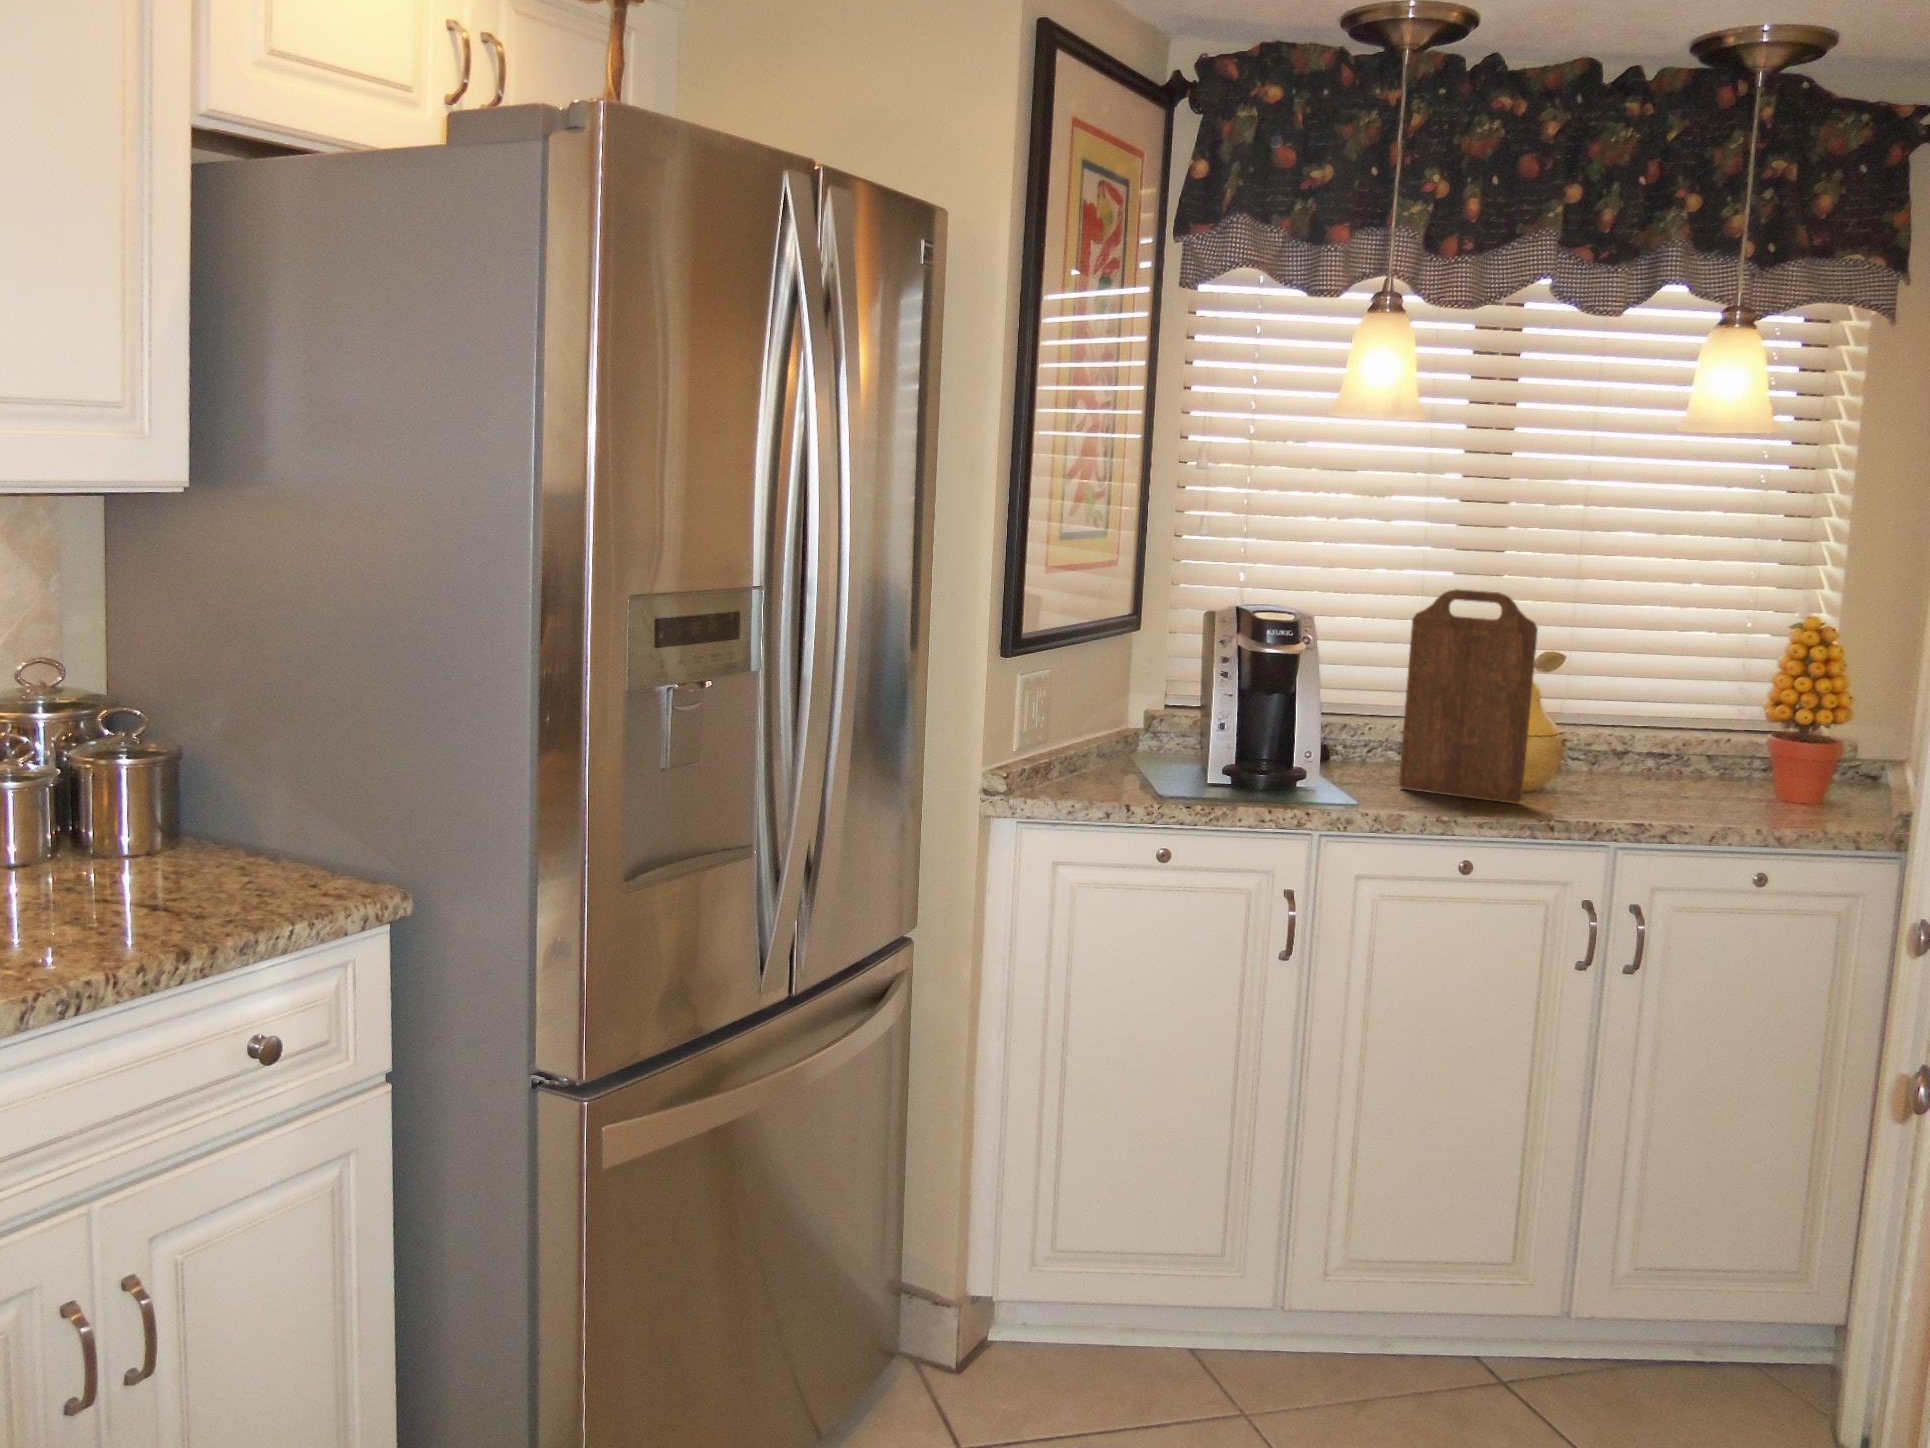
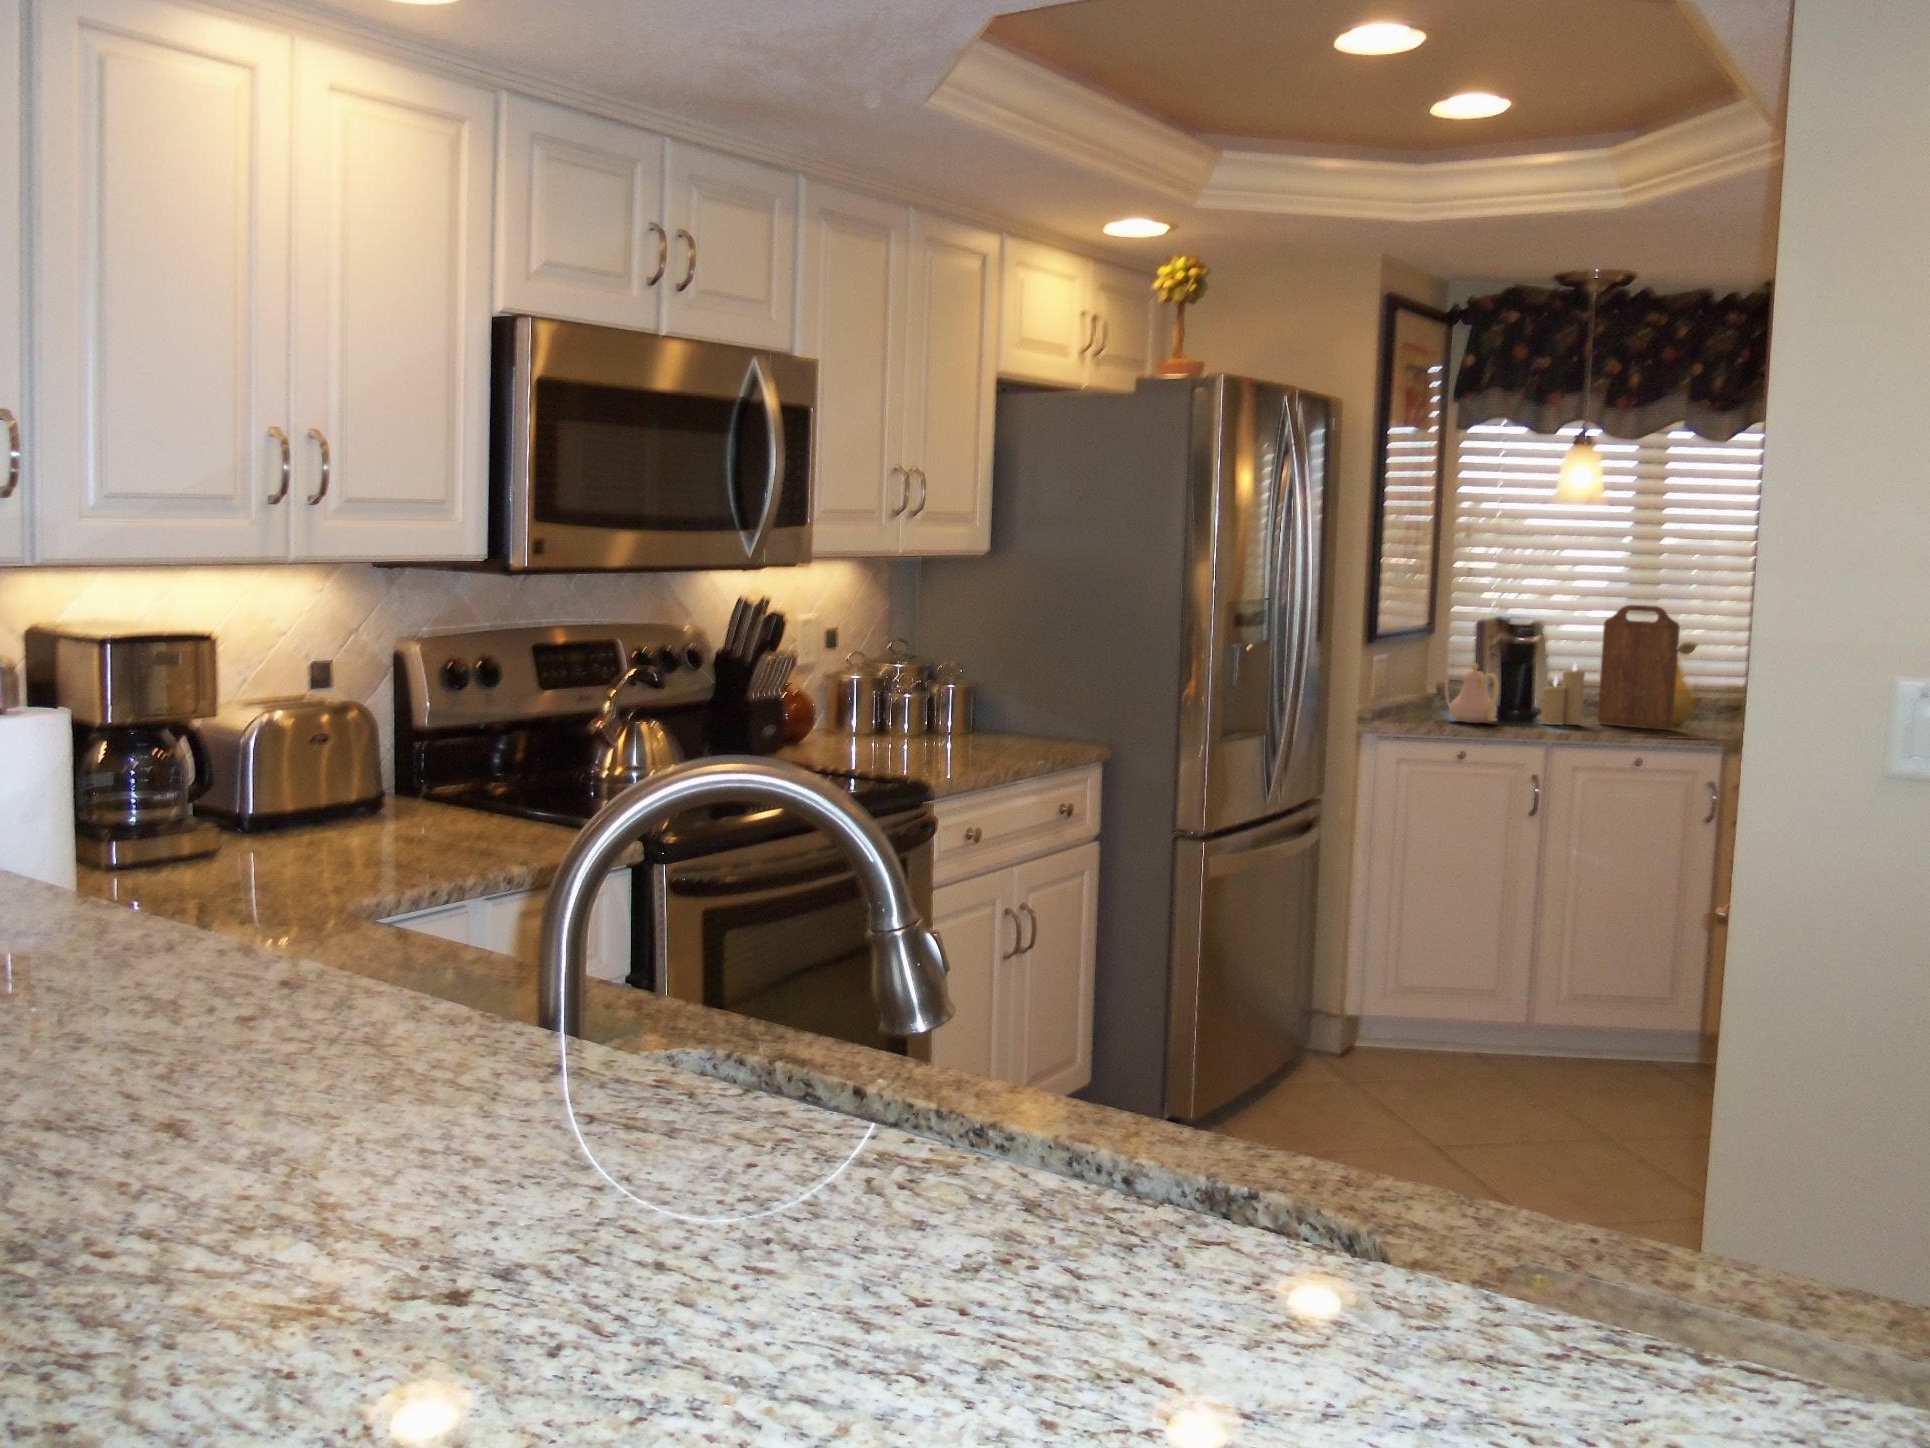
teapot: none [1140,687,1234,793] -> present [1440,663,1499,723]
candle: none [1306,687,1380,795] -> present [1541,664,1585,725]

